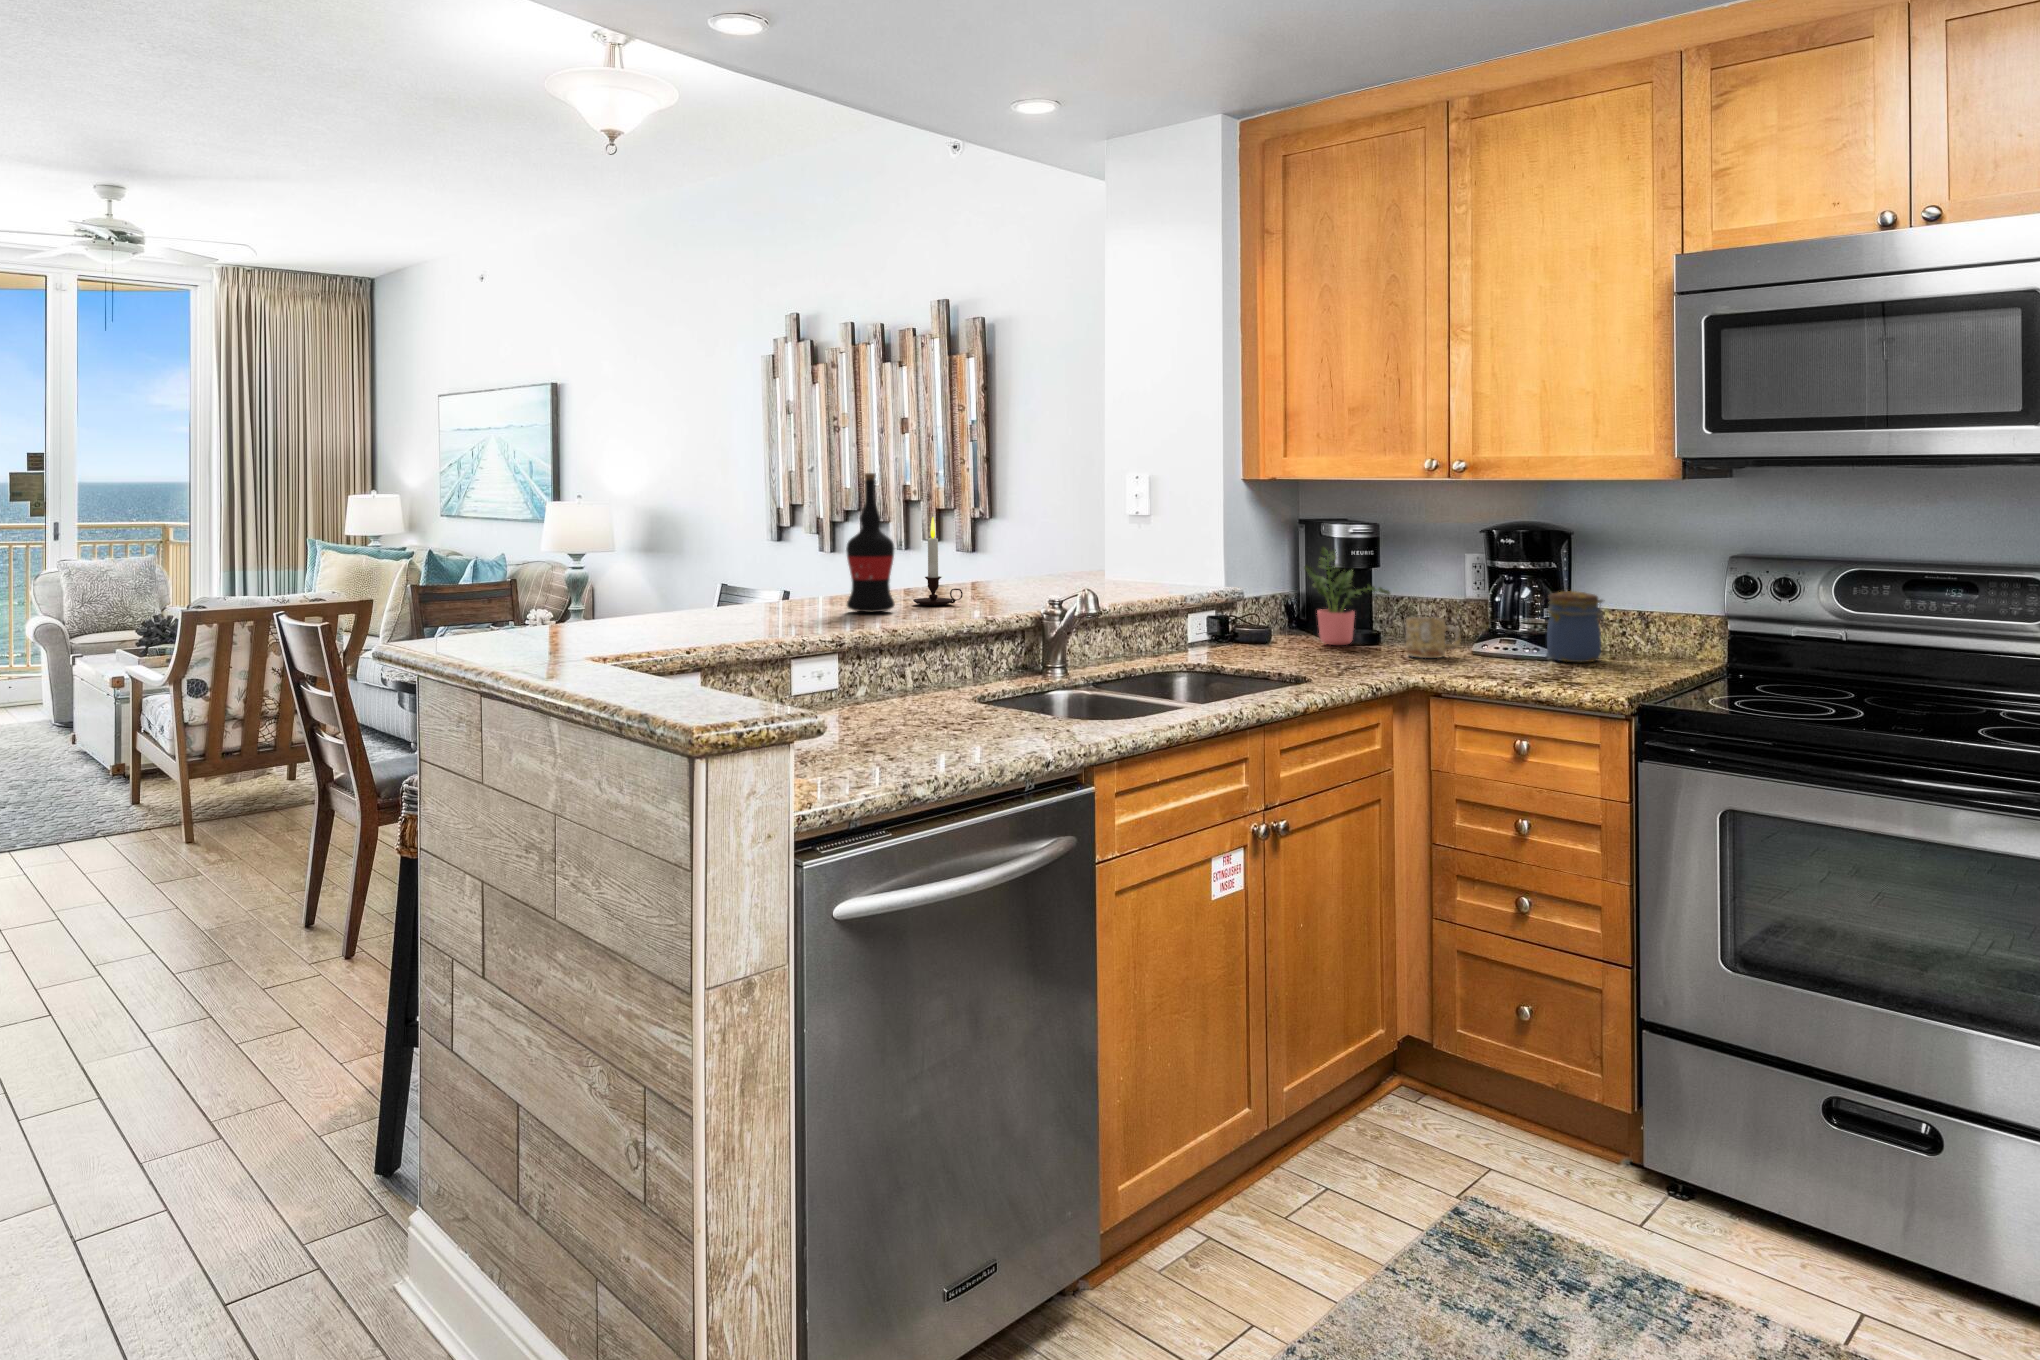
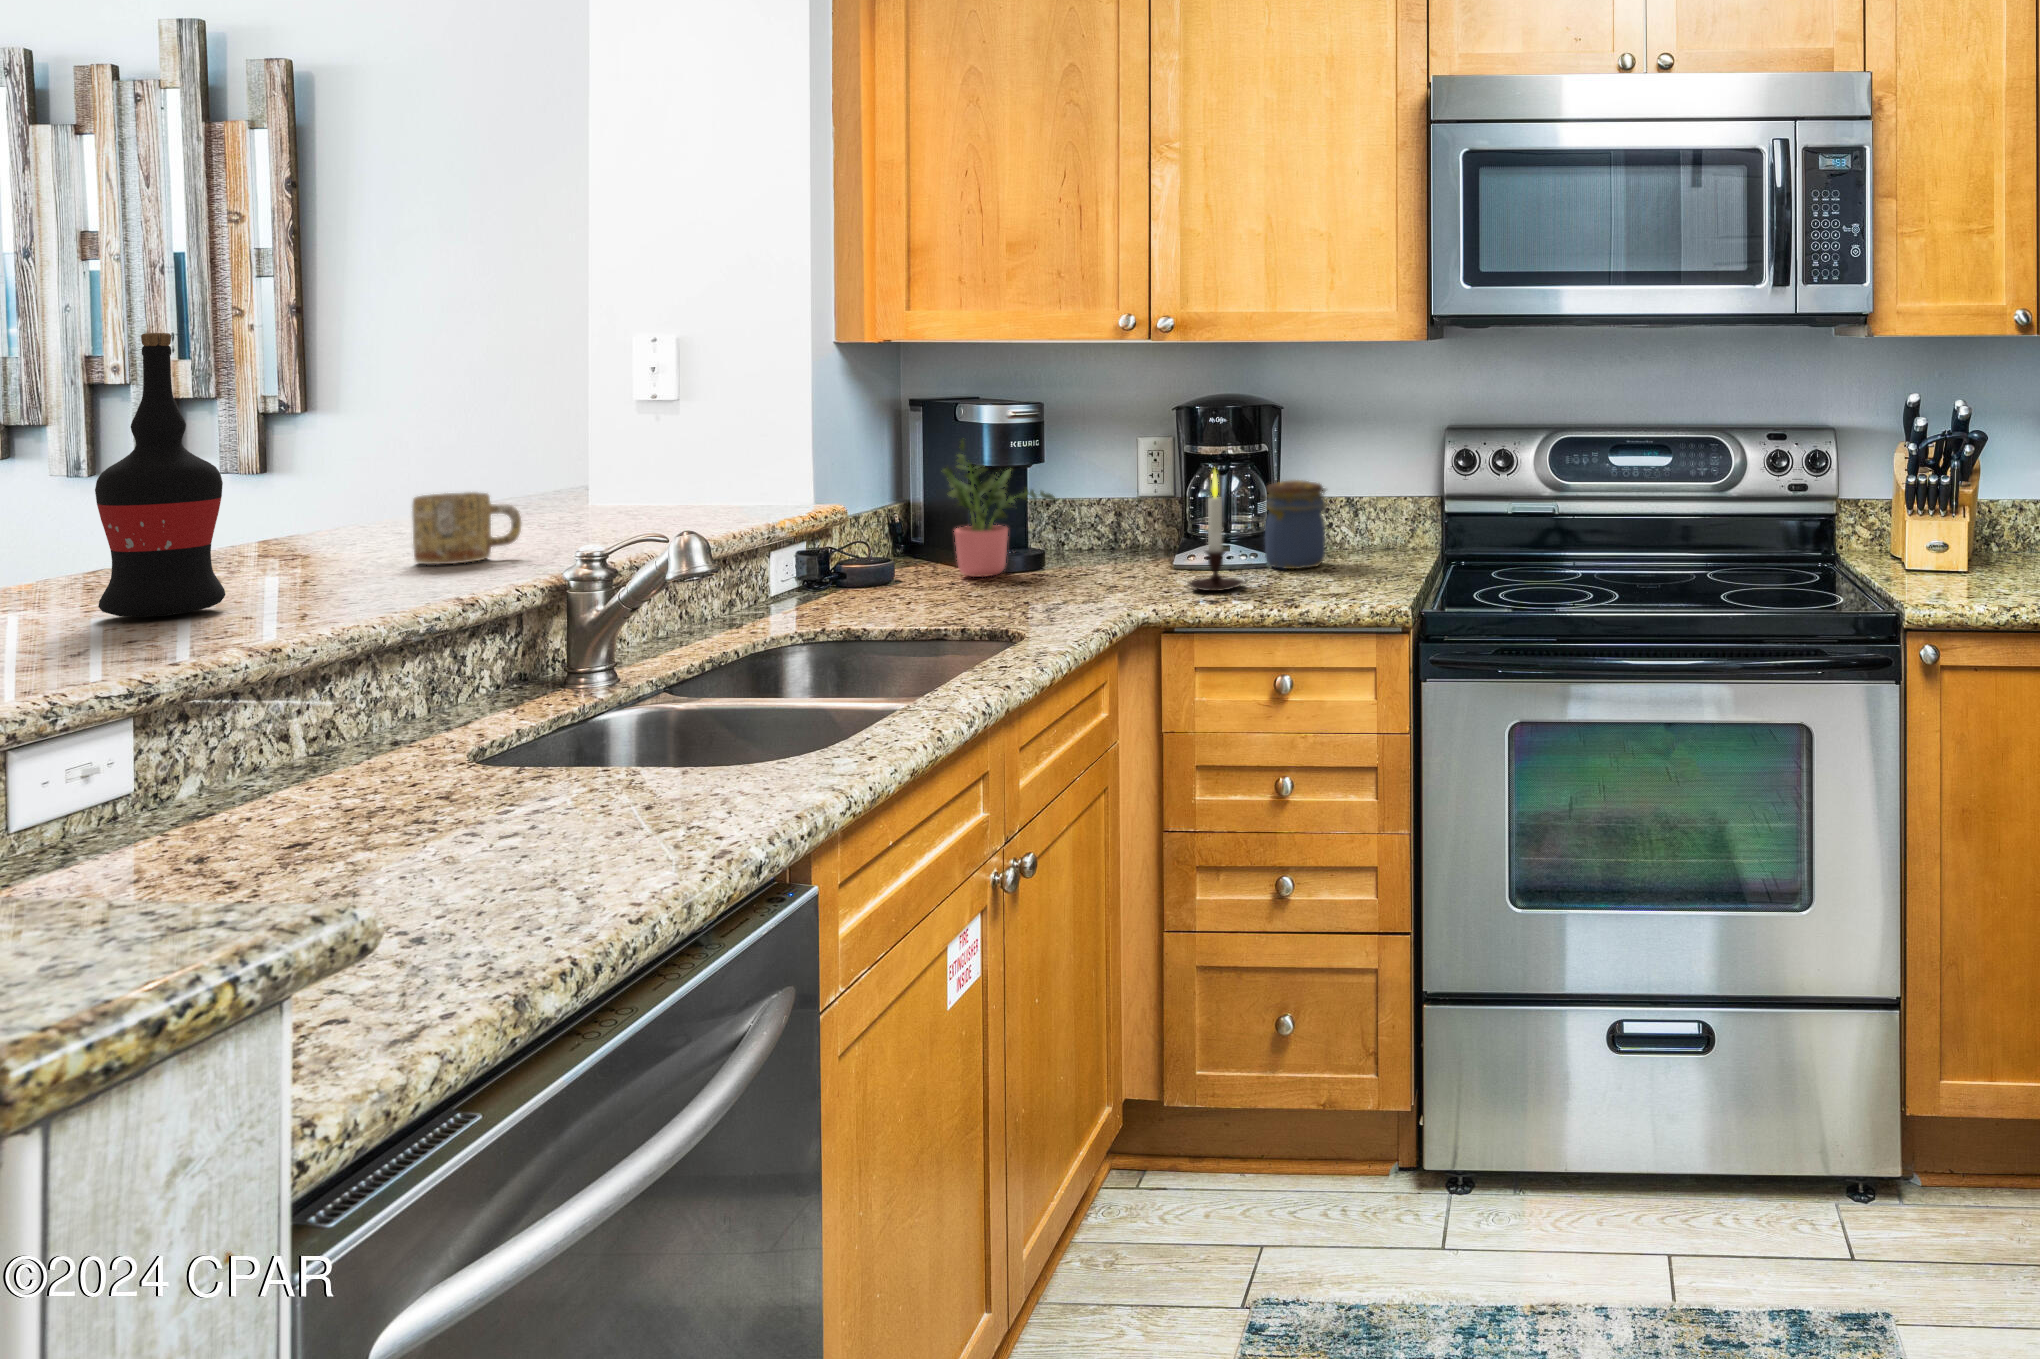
candle: present [913,517,963,606] -> present [1188,471,1257,591]
mug: present [1406,617,1461,658] -> present [412,492,521,564]

